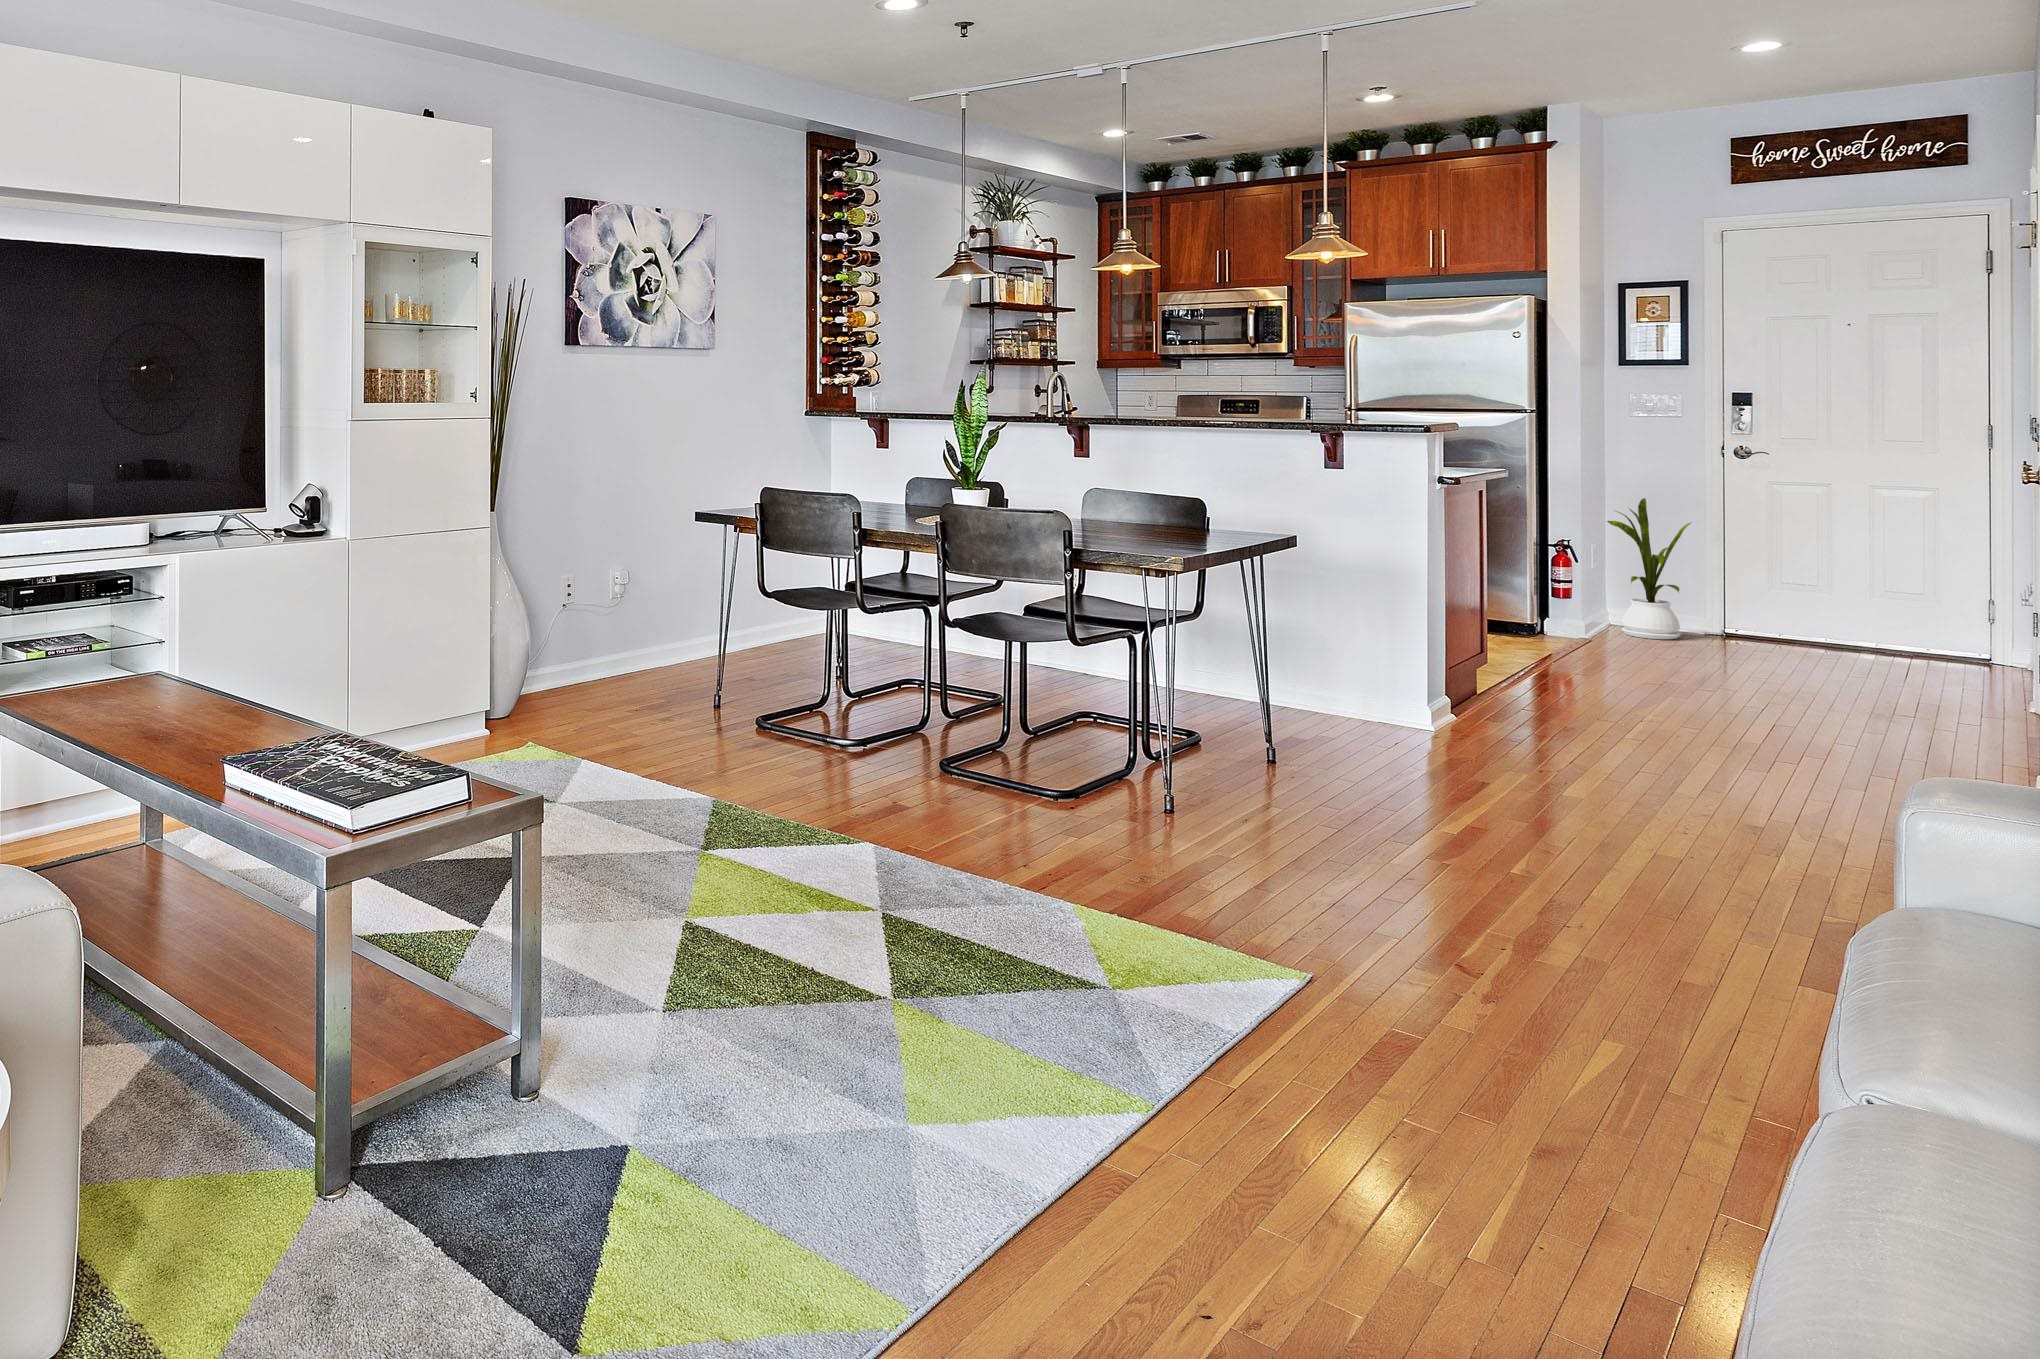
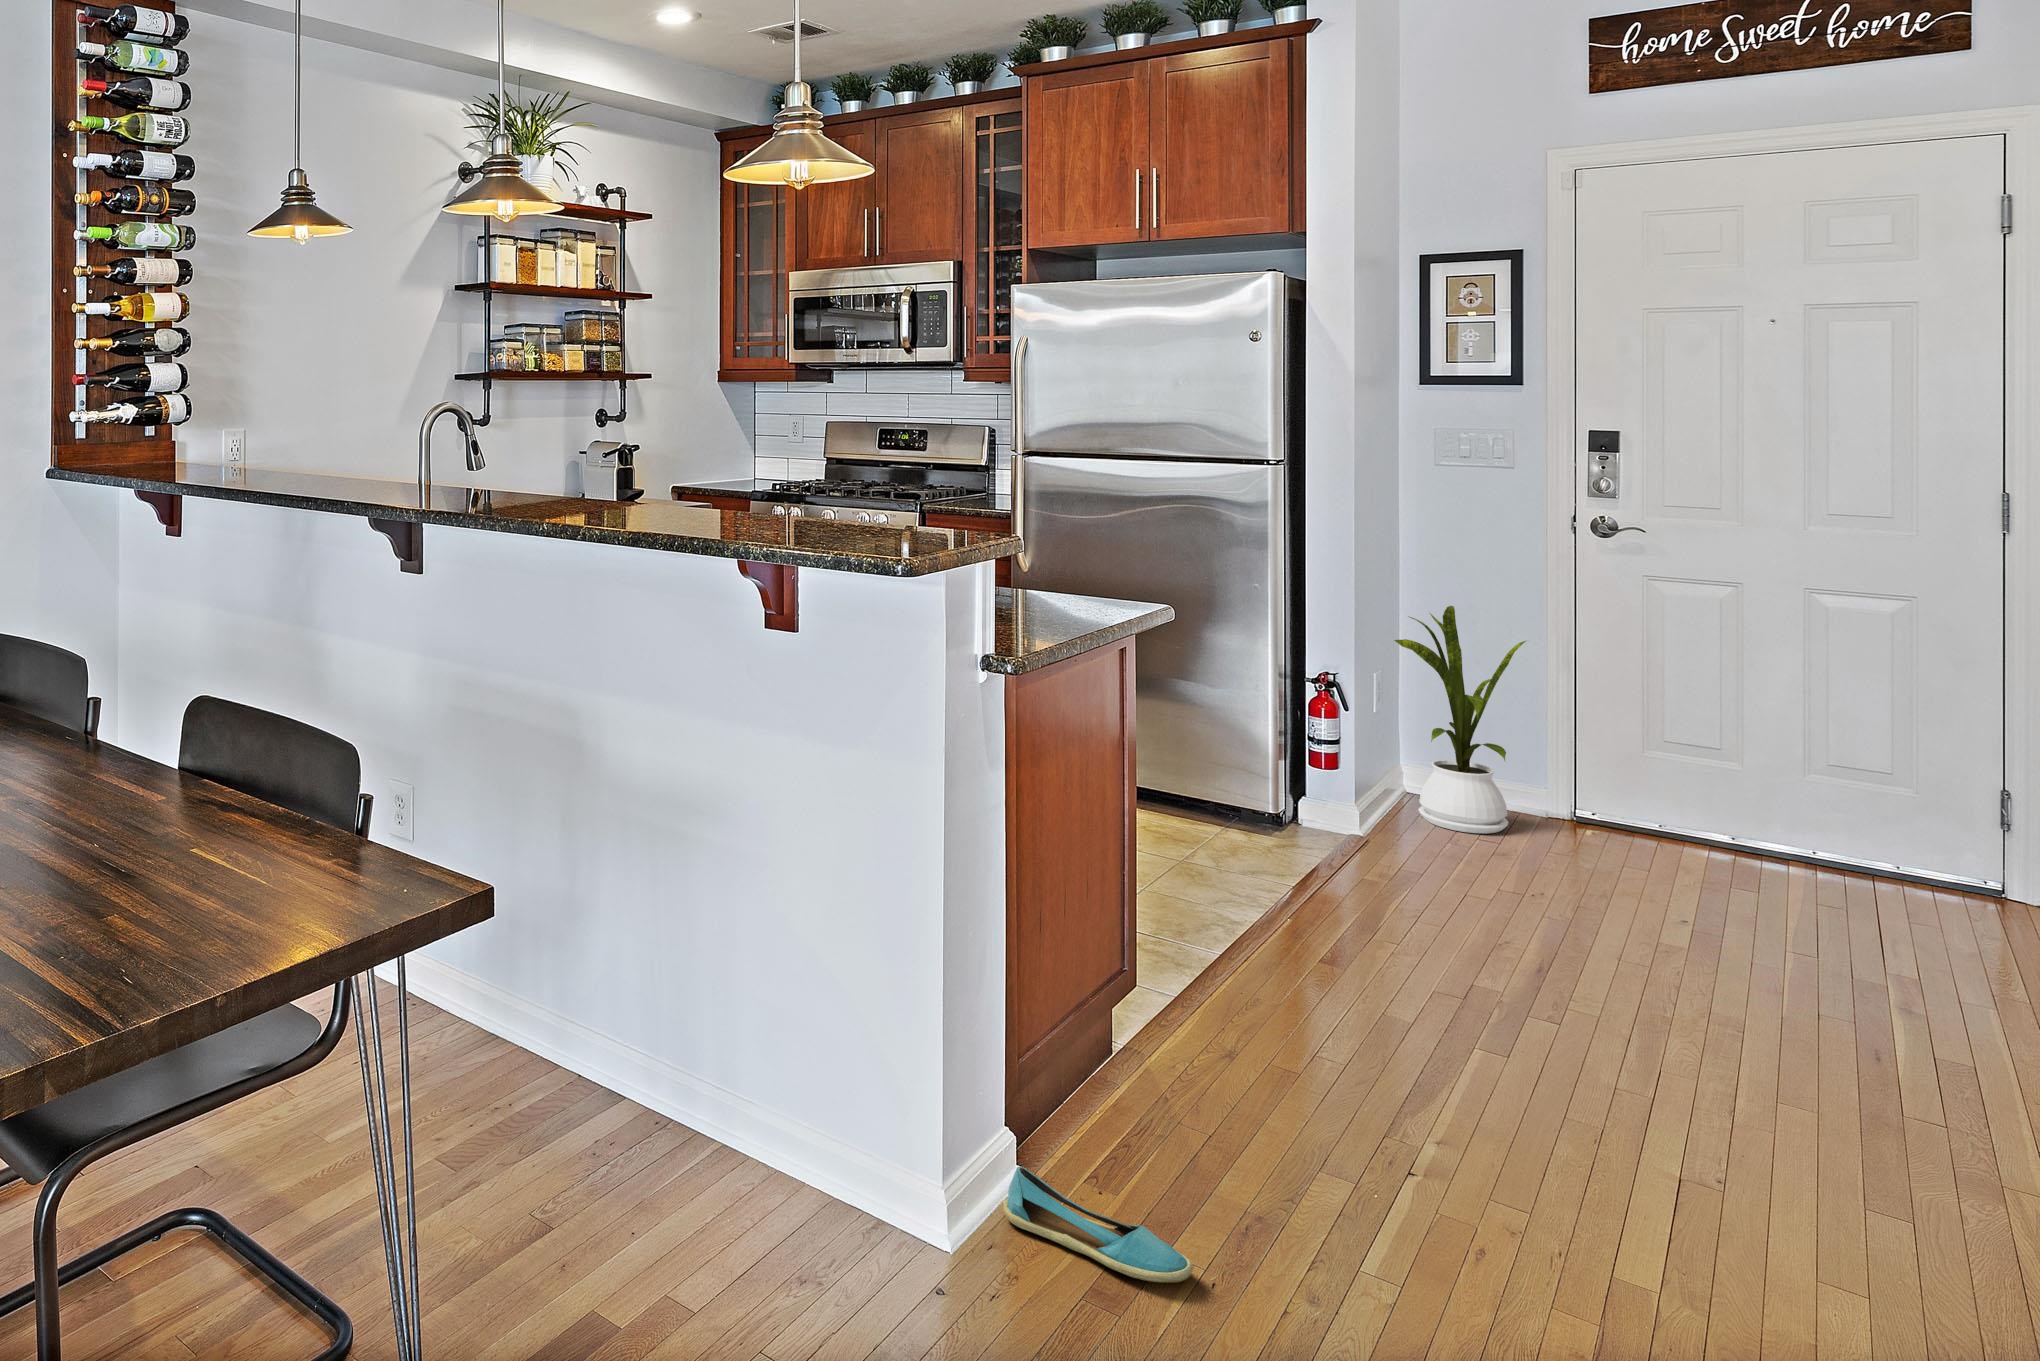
shoe: none [1455,708,1554,741] -> present [1003,1166,1193,1283]

